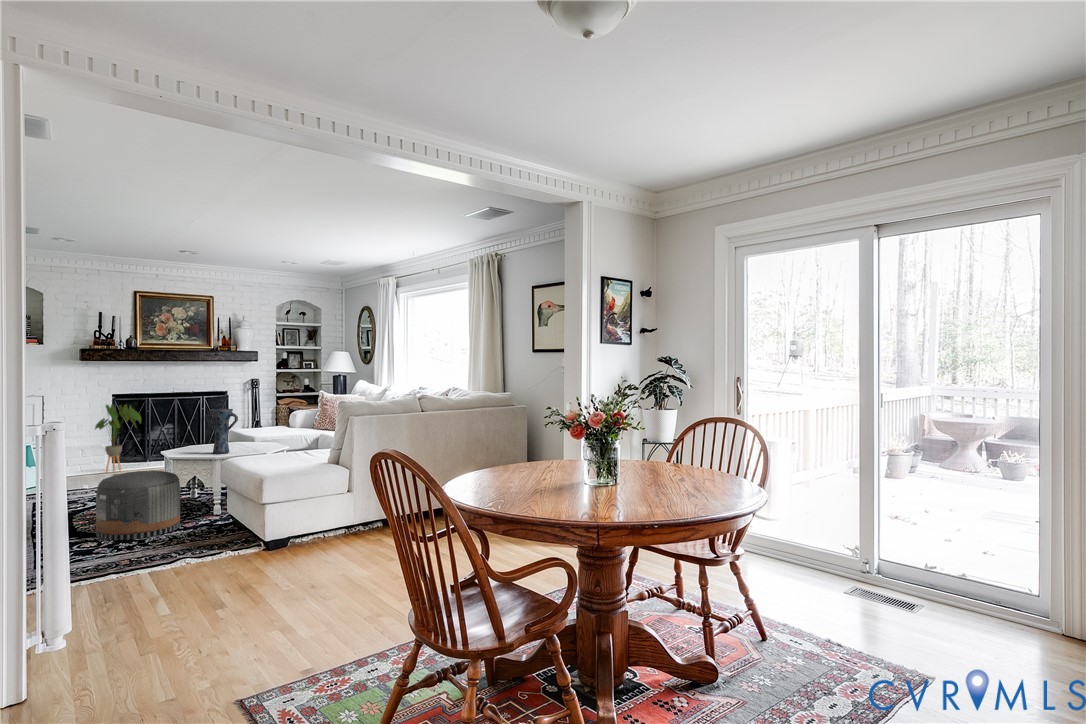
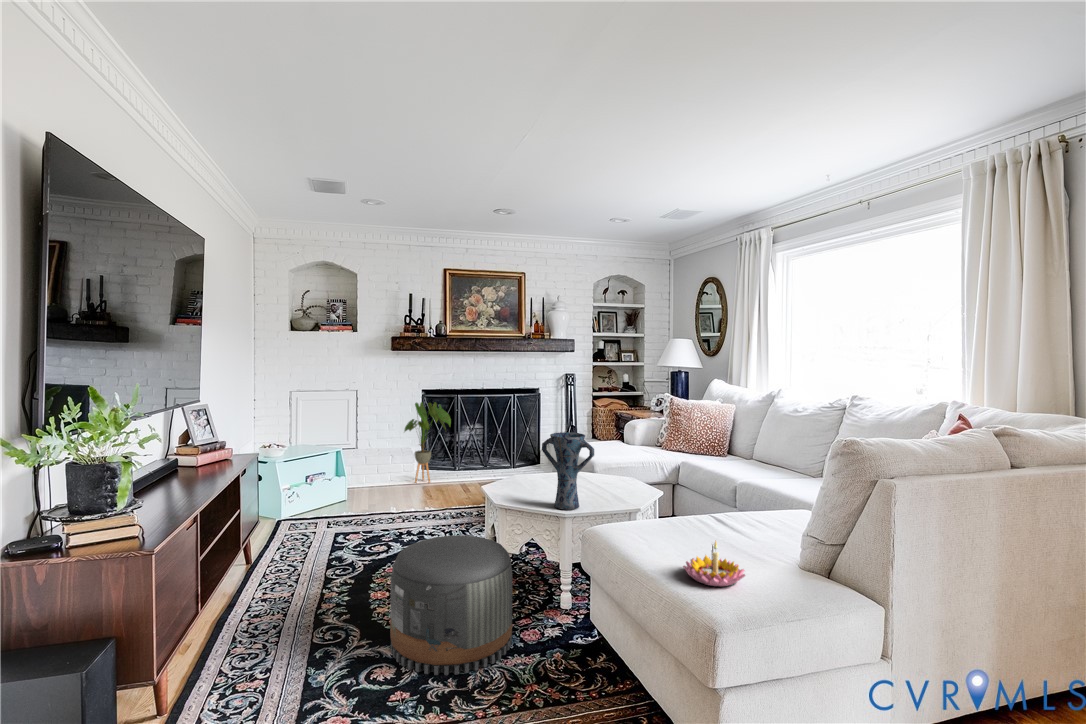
candle holder: none [268,446,299,467] -> present [683,541,745,587]

